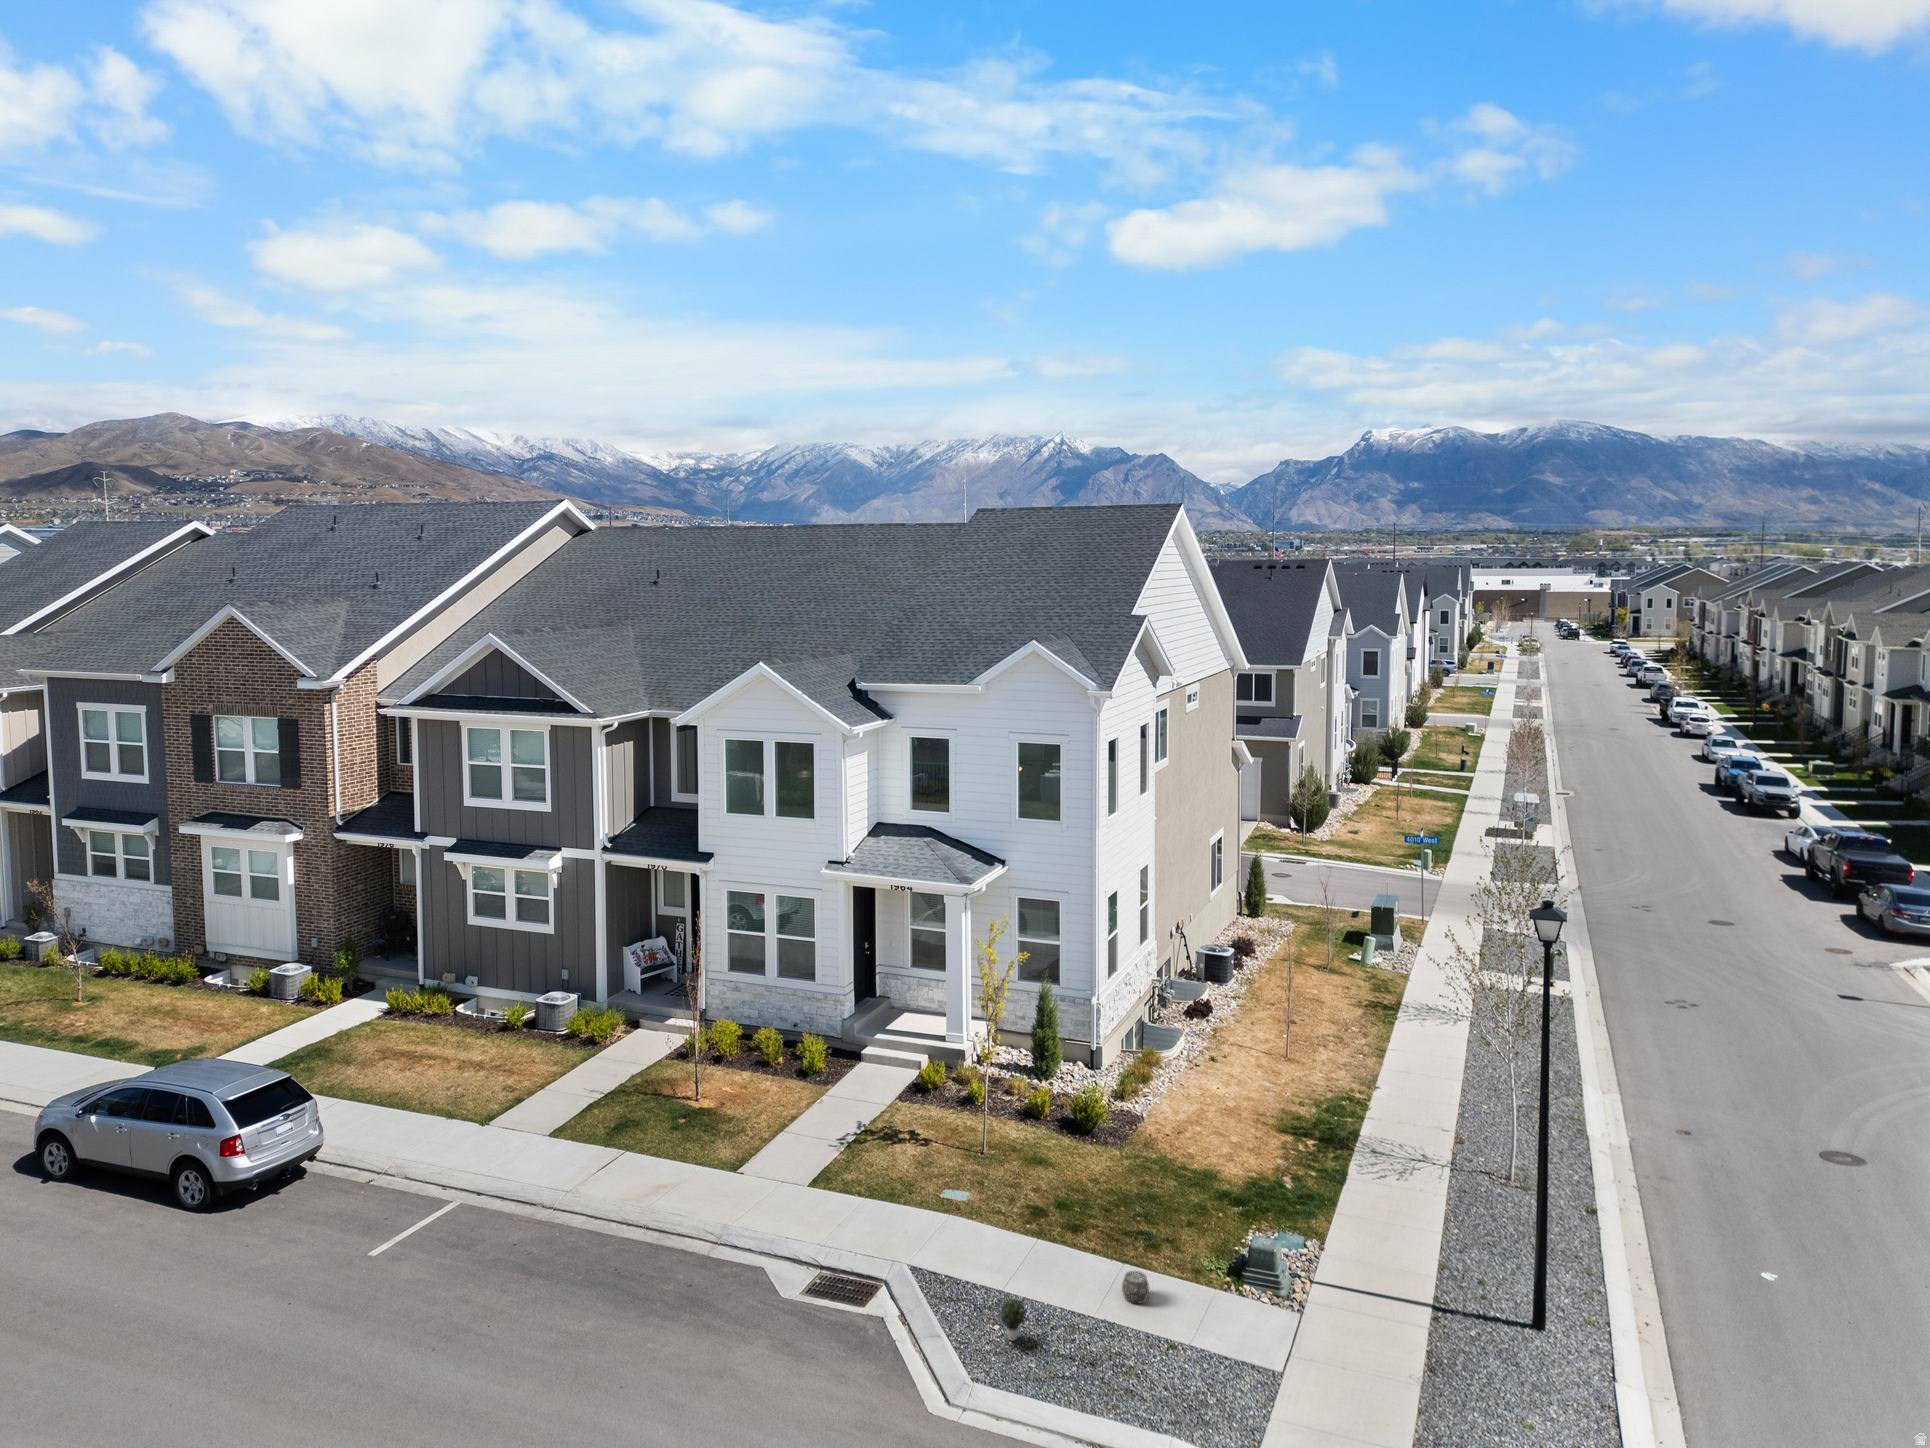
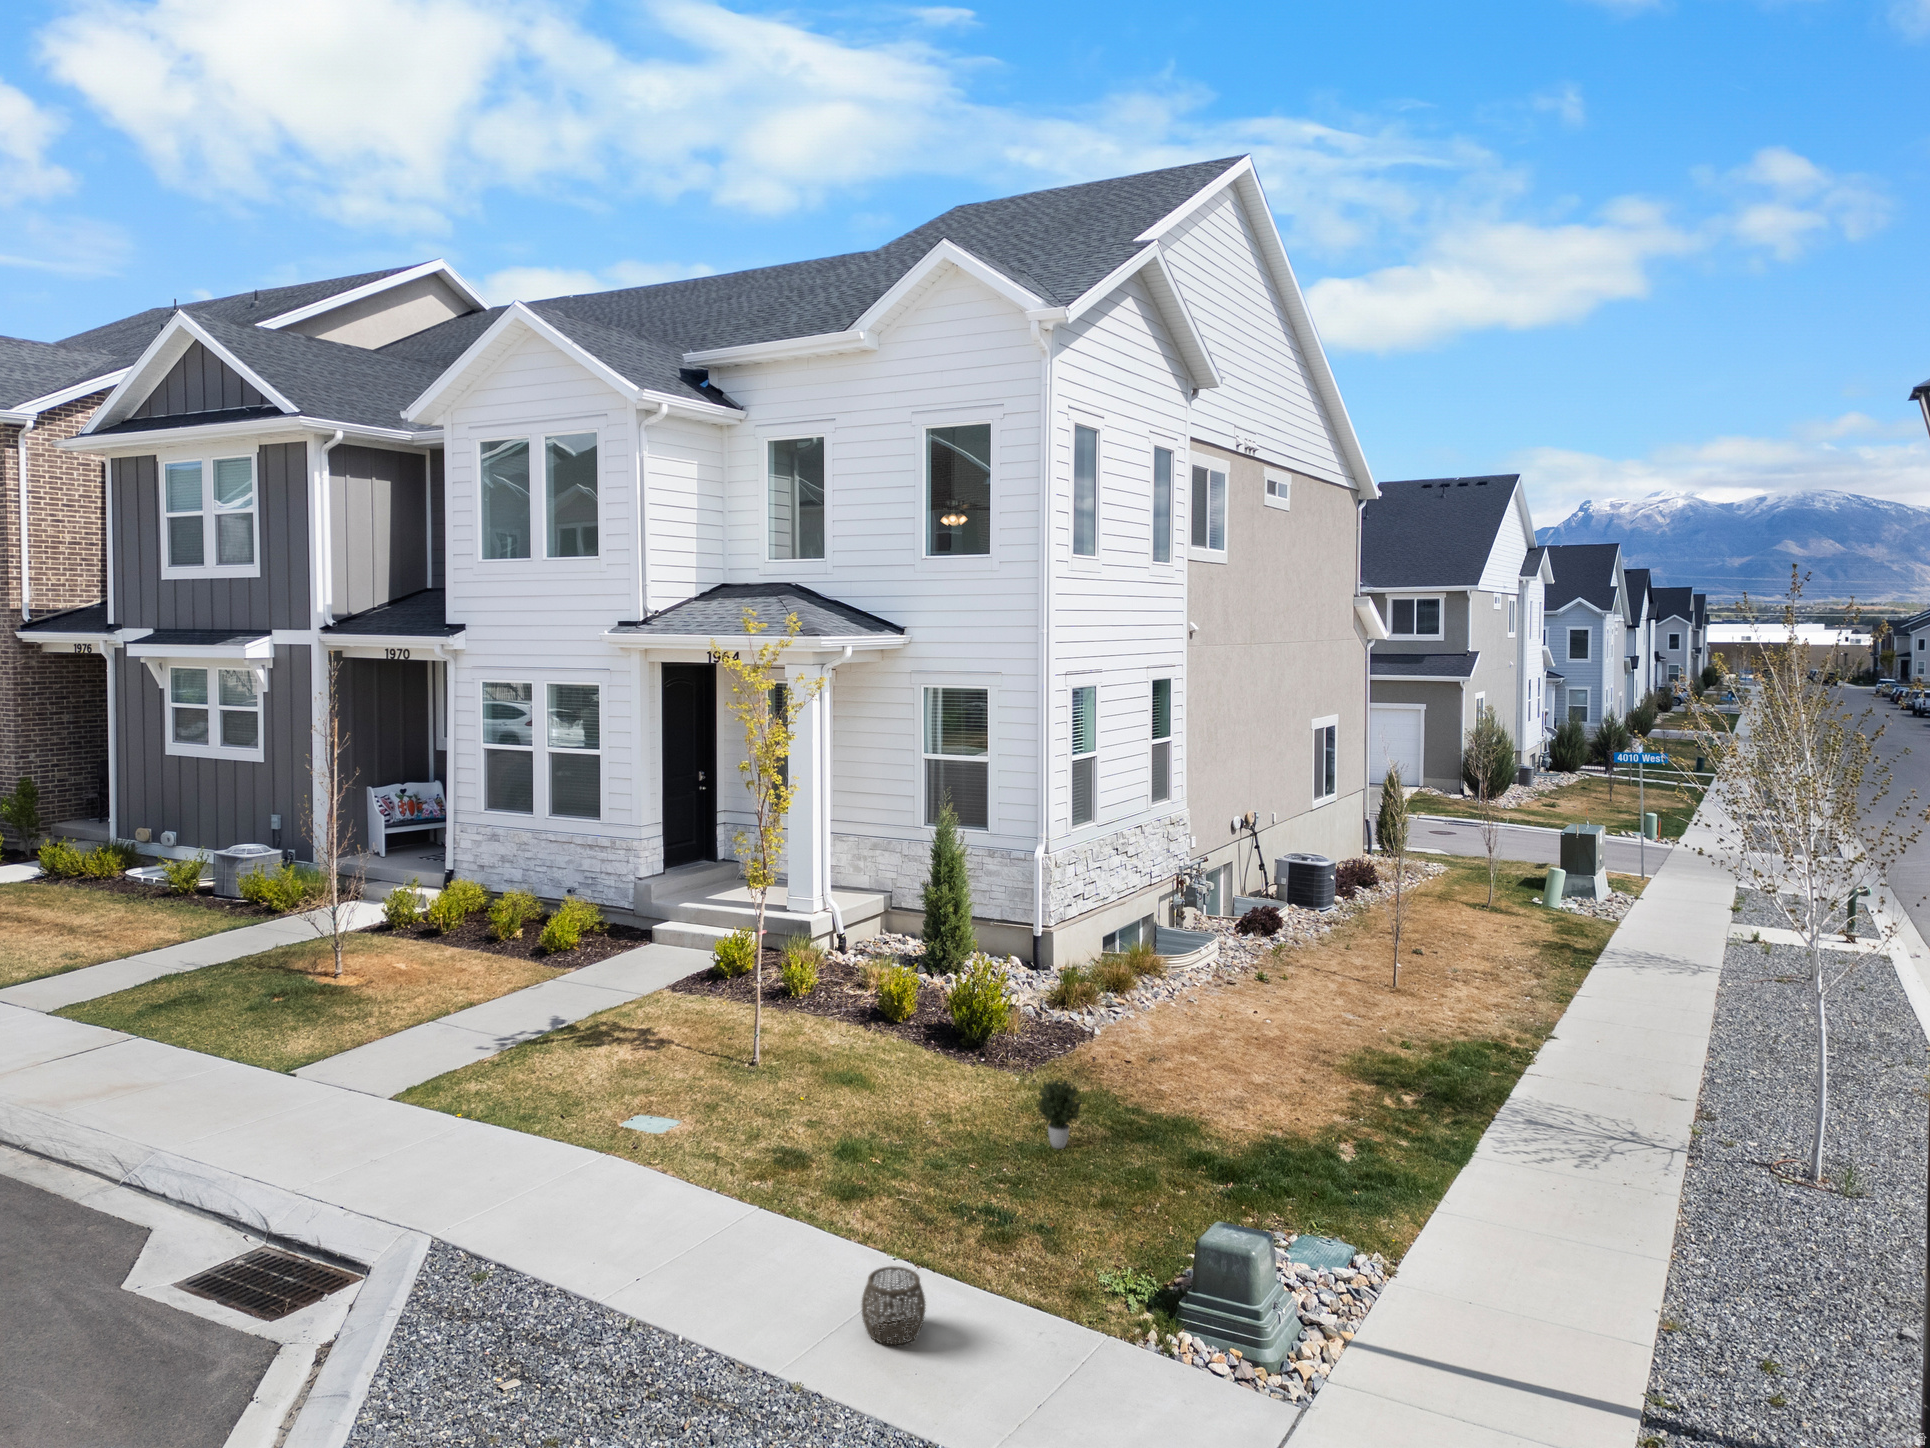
potted plant: present [1000,1298,1026,1341] -> present [1038,1080,1082,1149]

